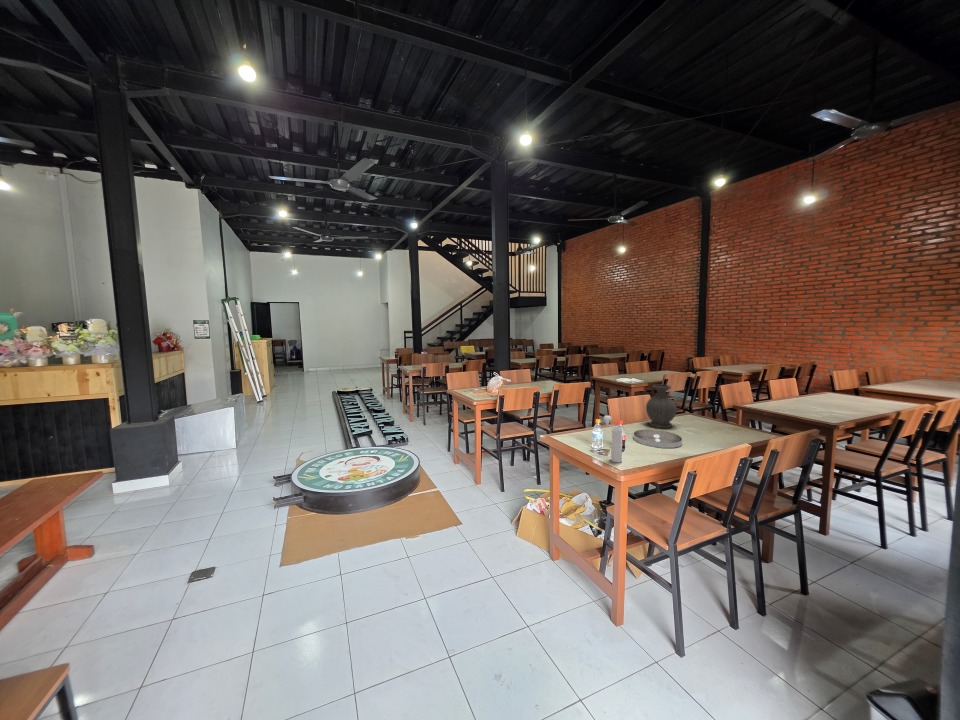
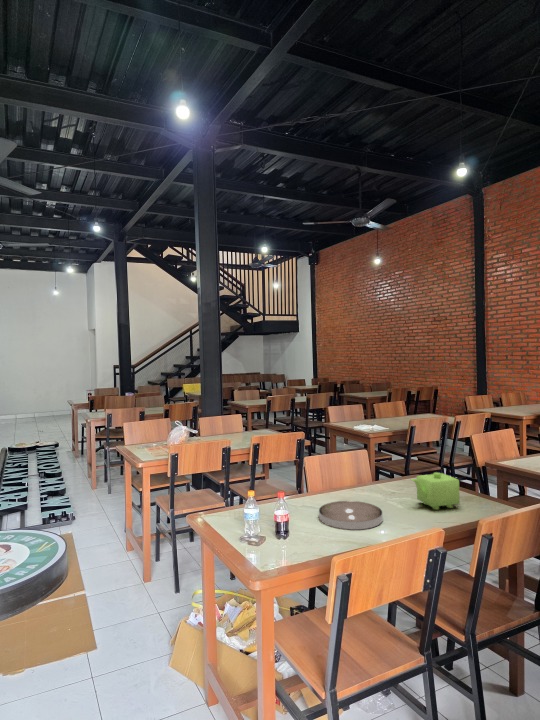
vase: present [646,385,677,428] -> none [352,435,392,497]
teapot: none [697,412,733,437] -> present [411,473,460,510]
pepper mill: present [604,416,623,463] -> none [254,484,274,557]

